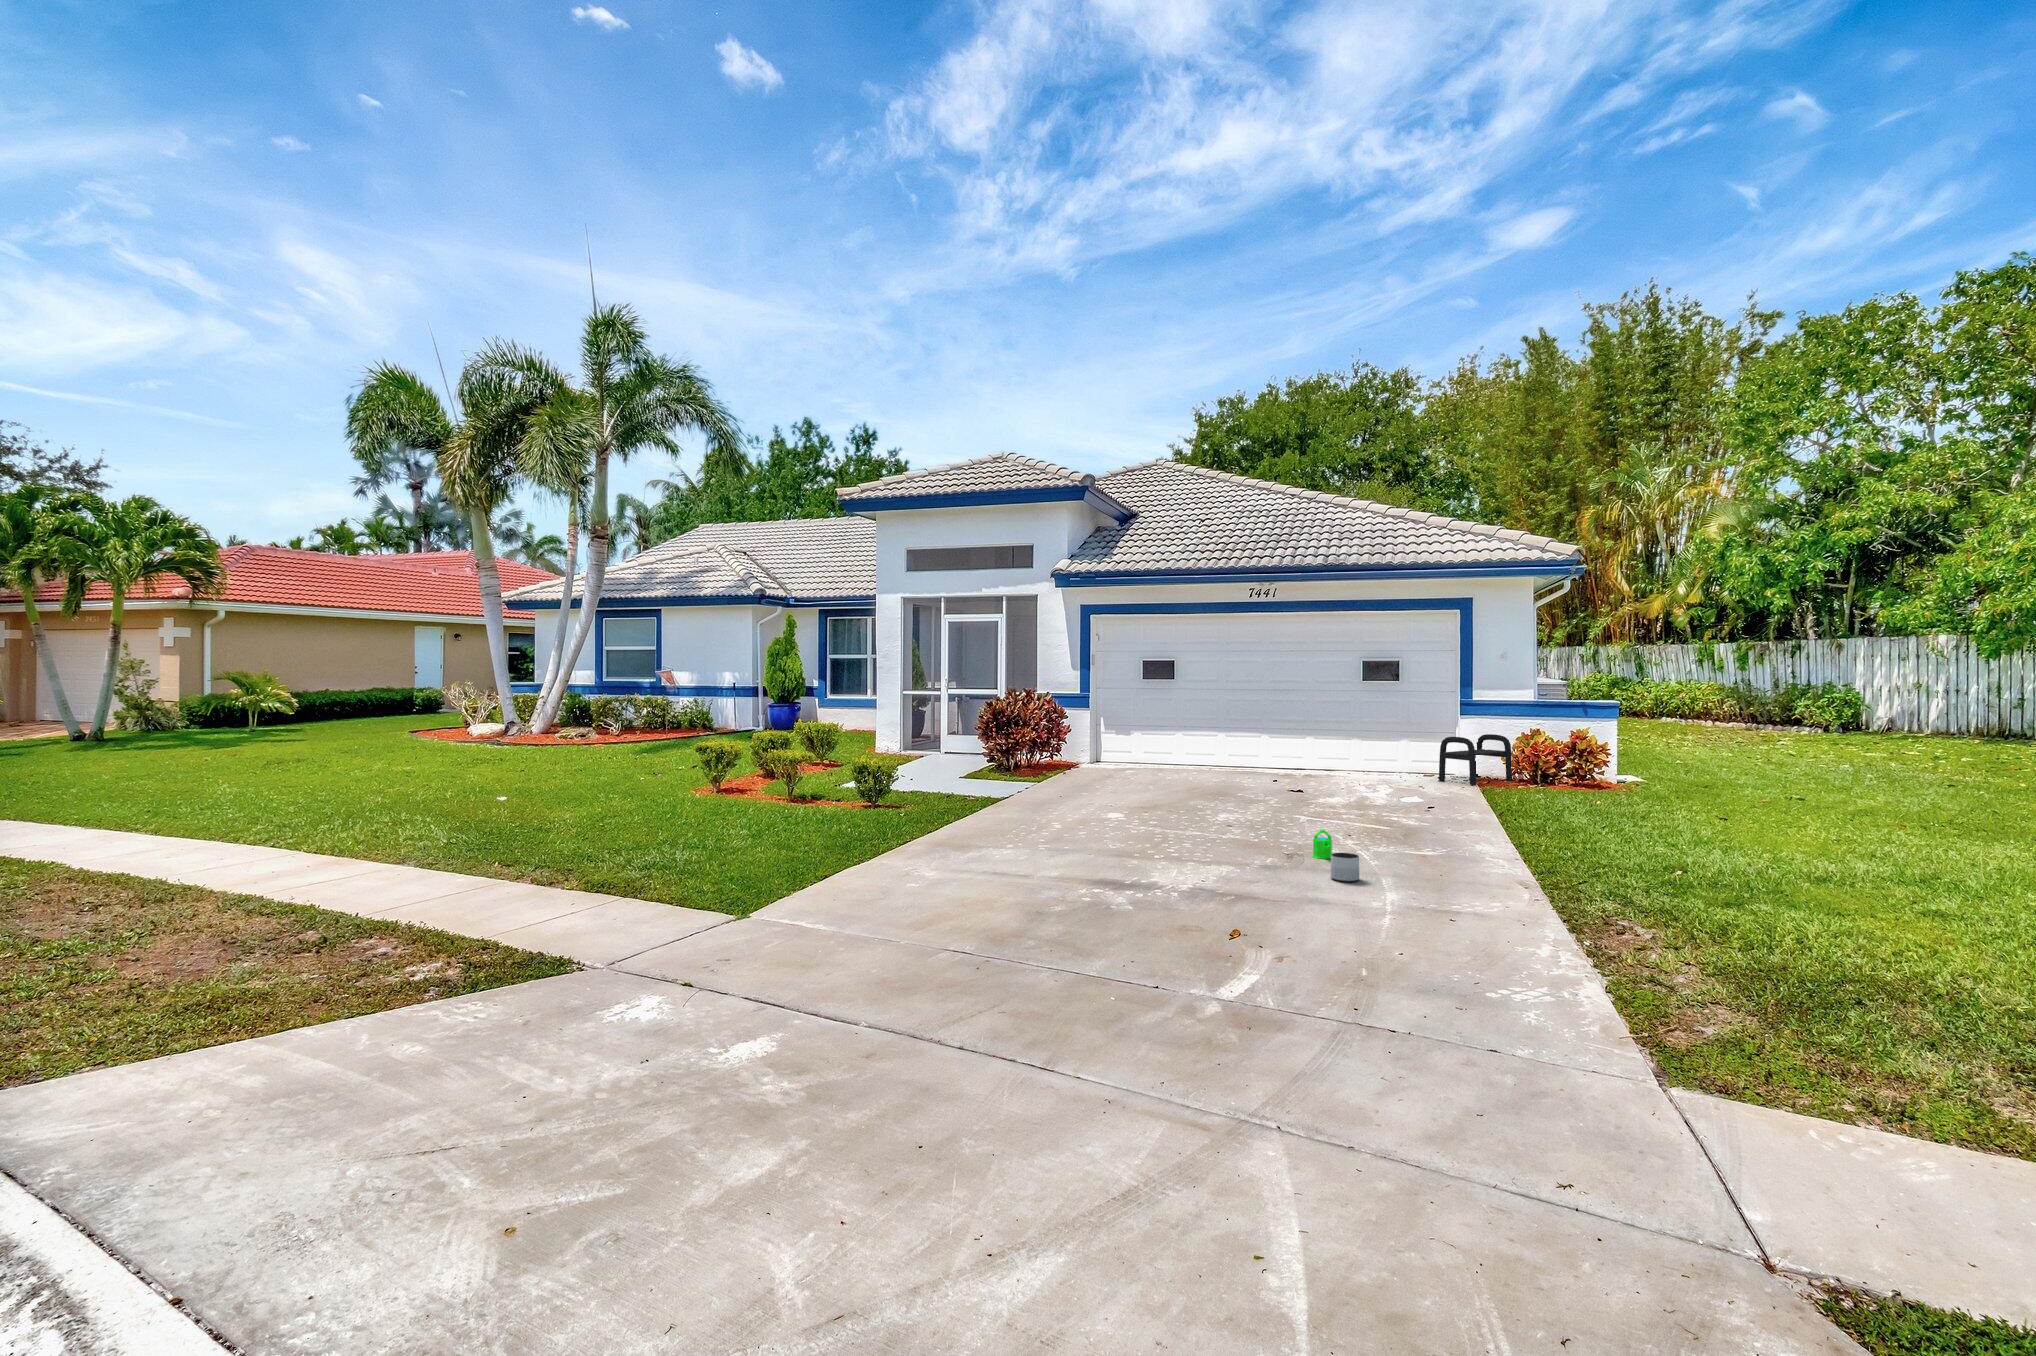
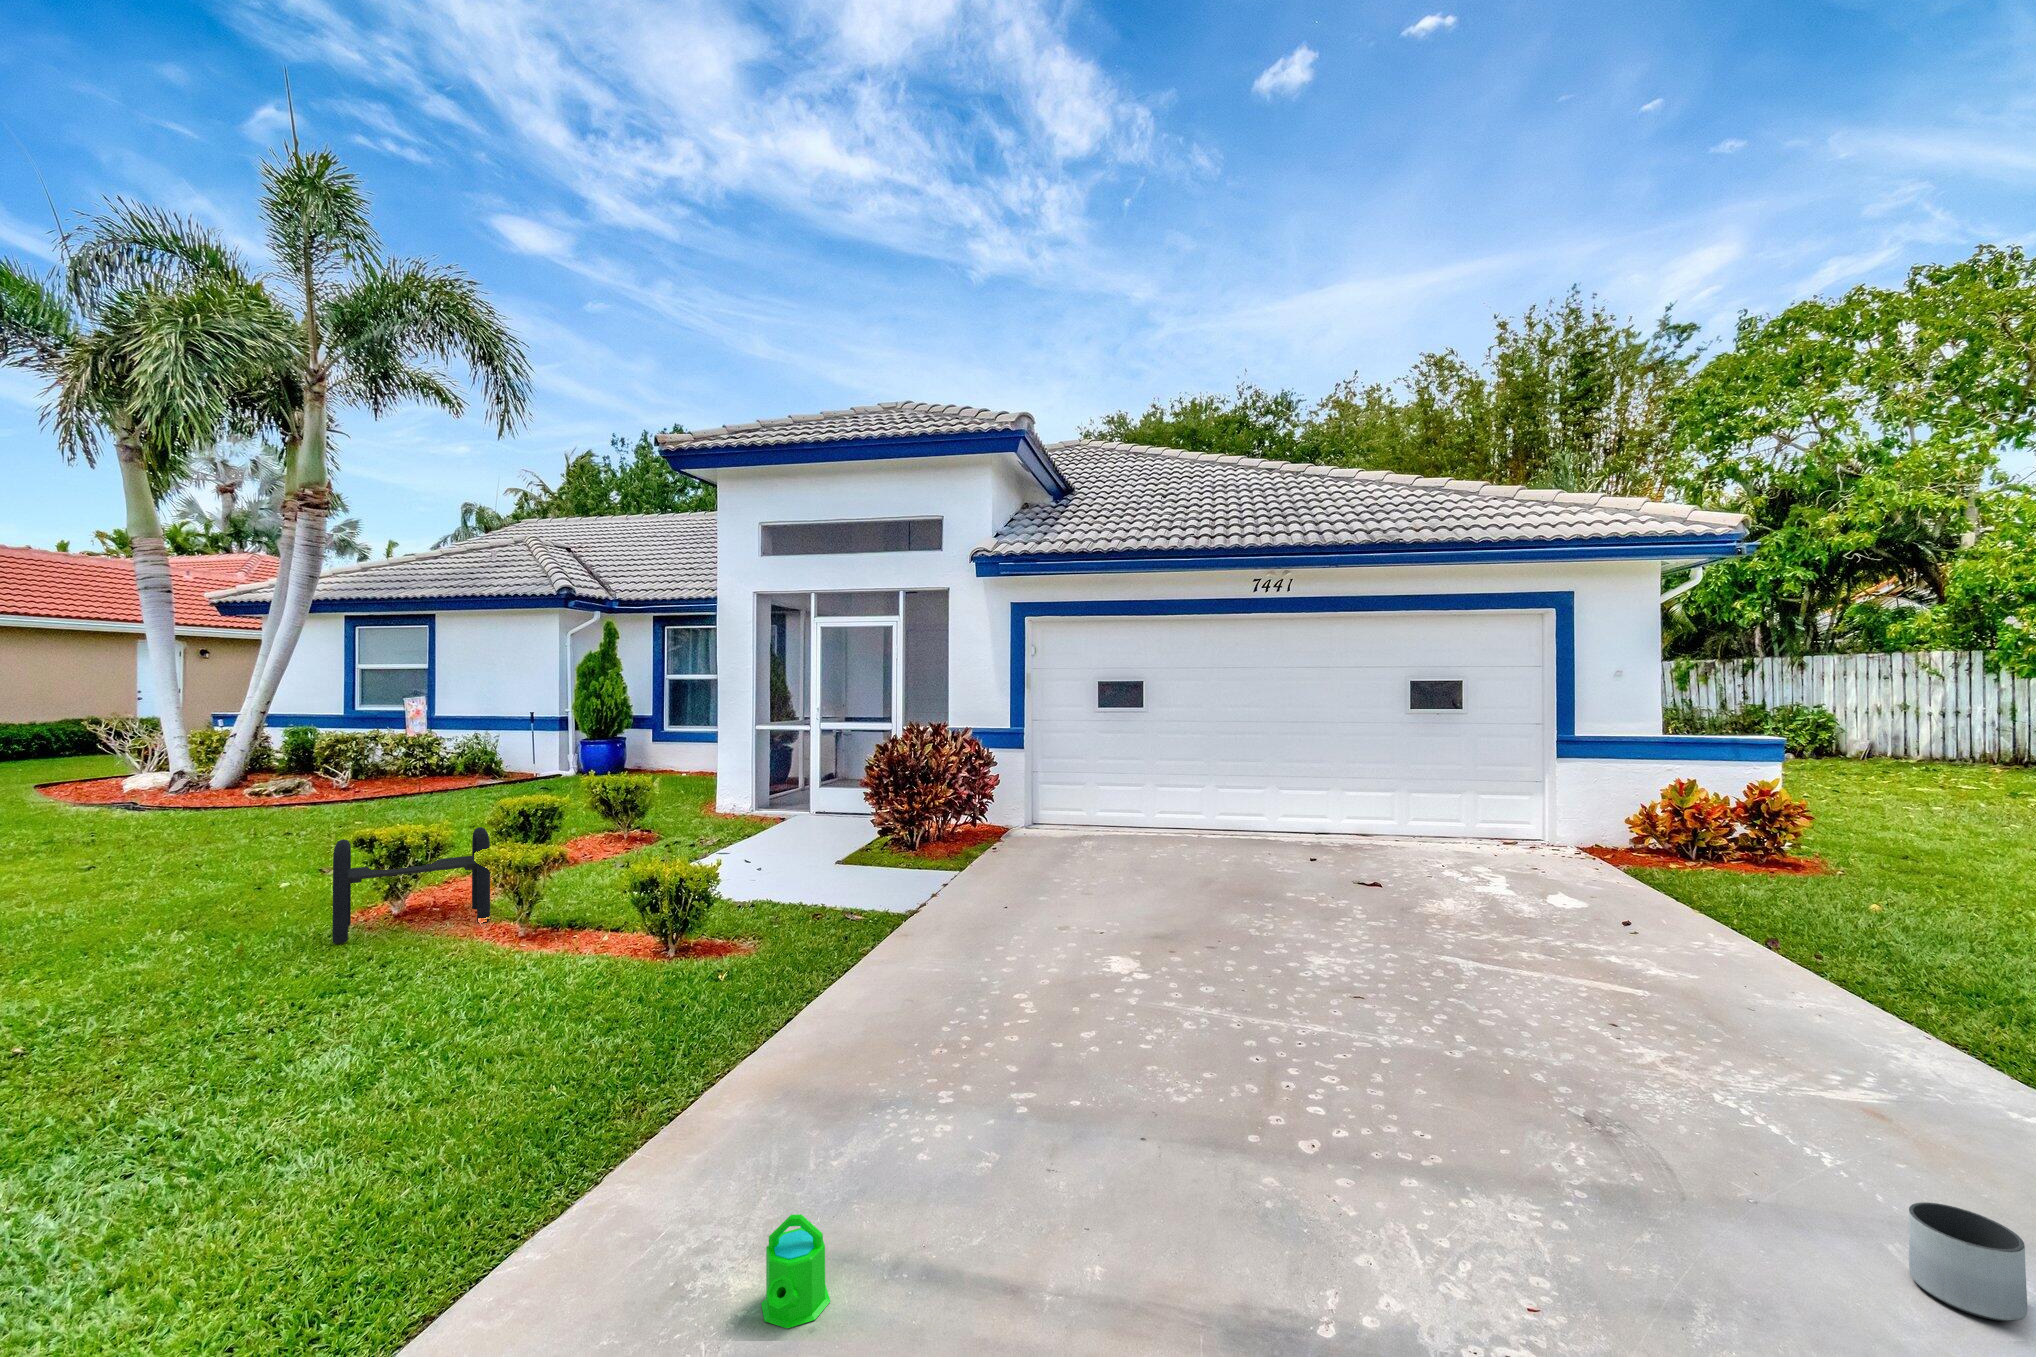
bench: present [1439,734,1512,785] -> present [332,827,490,944]
watering can: present [1312,830,1332,859] -> present [761,1214,830,1328]

